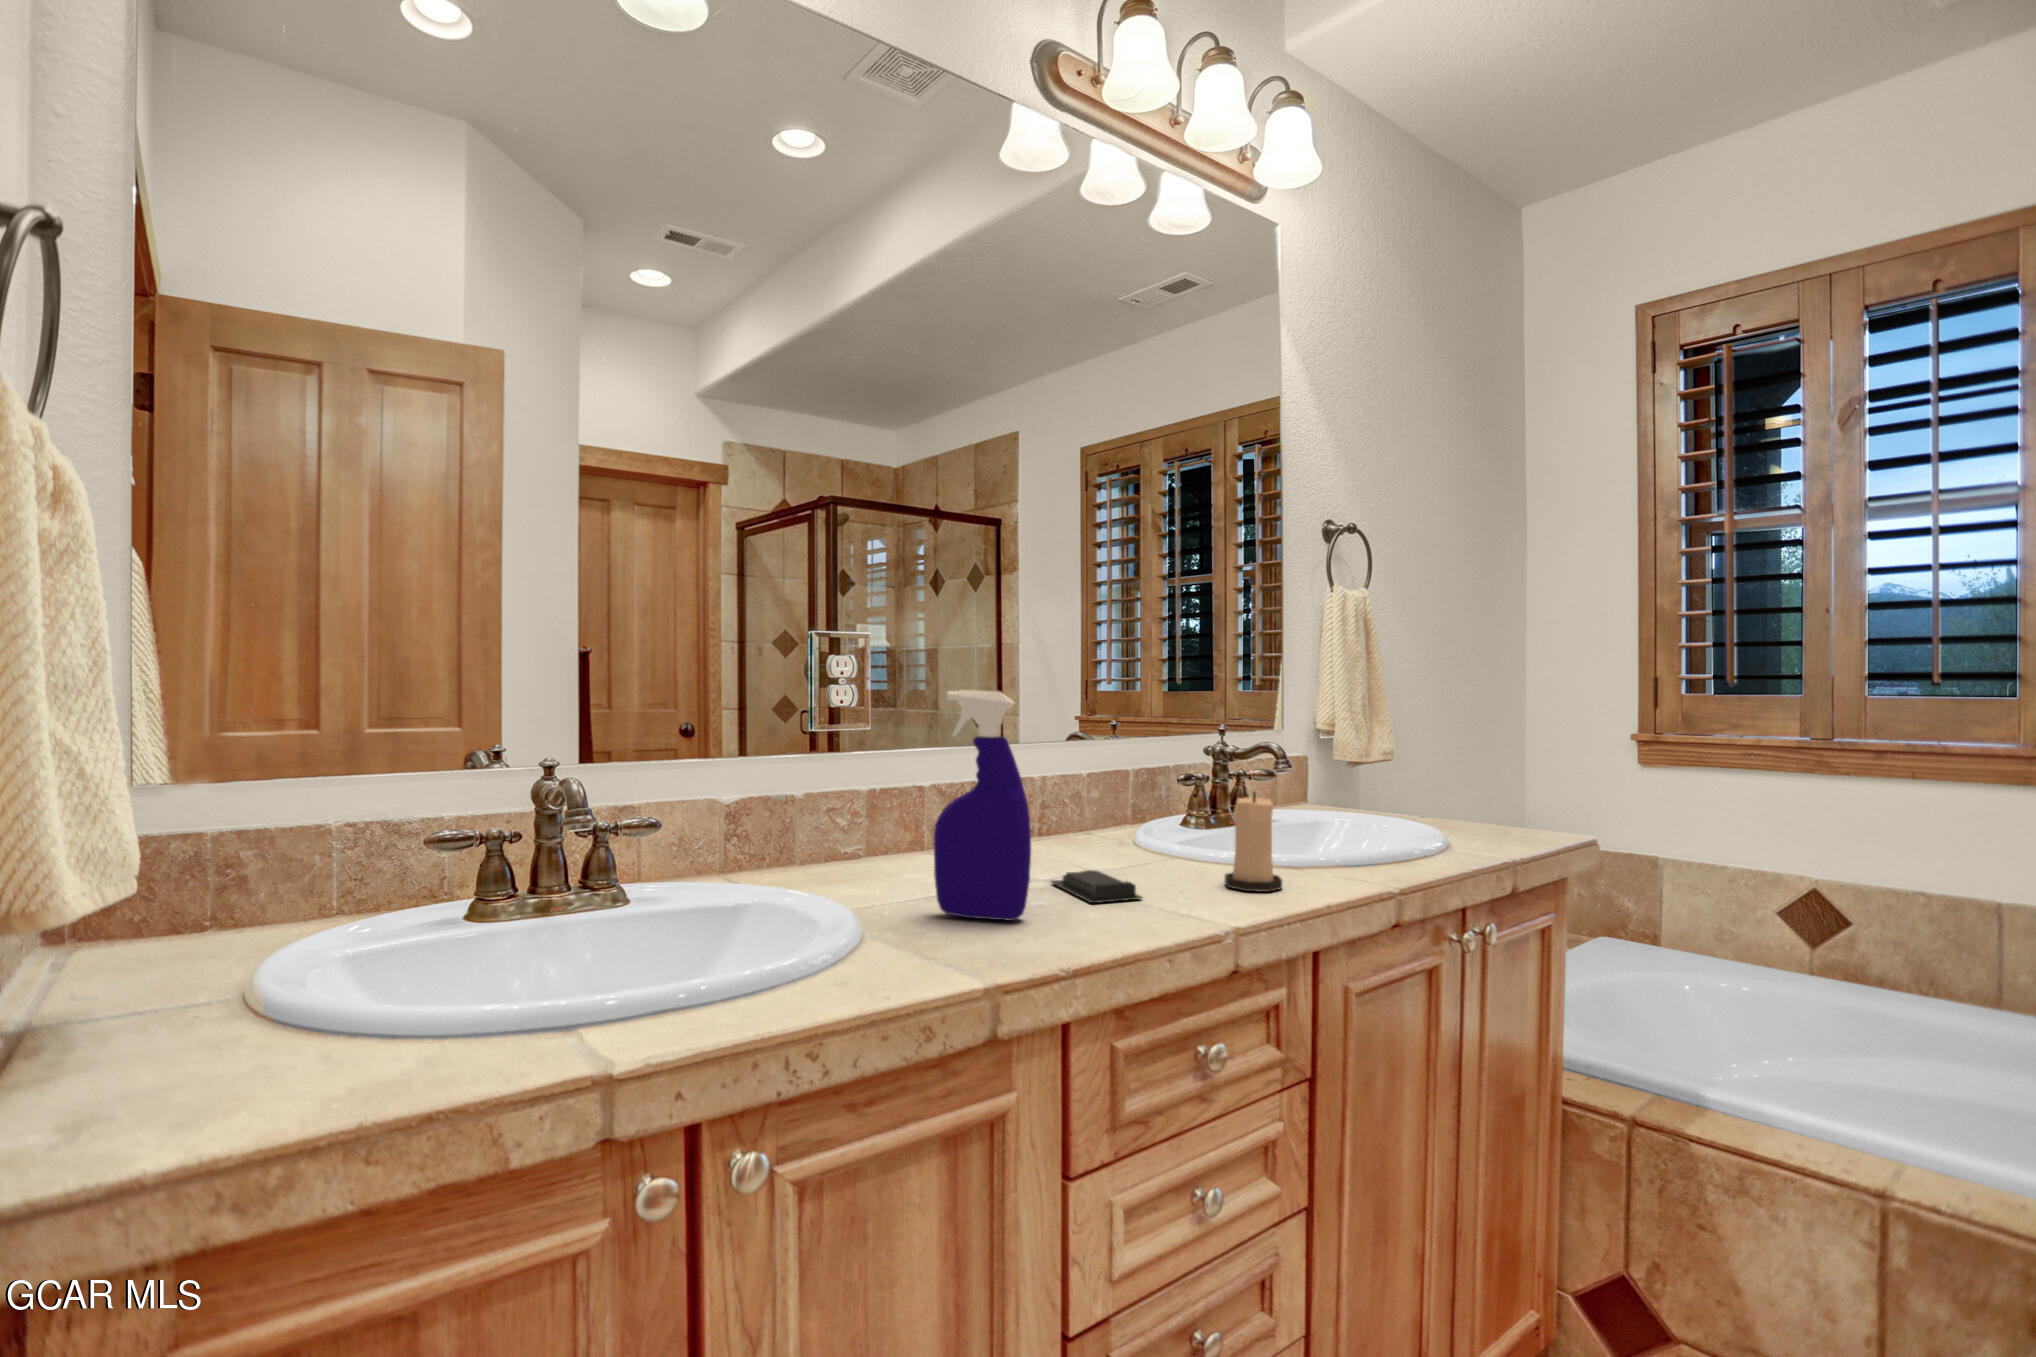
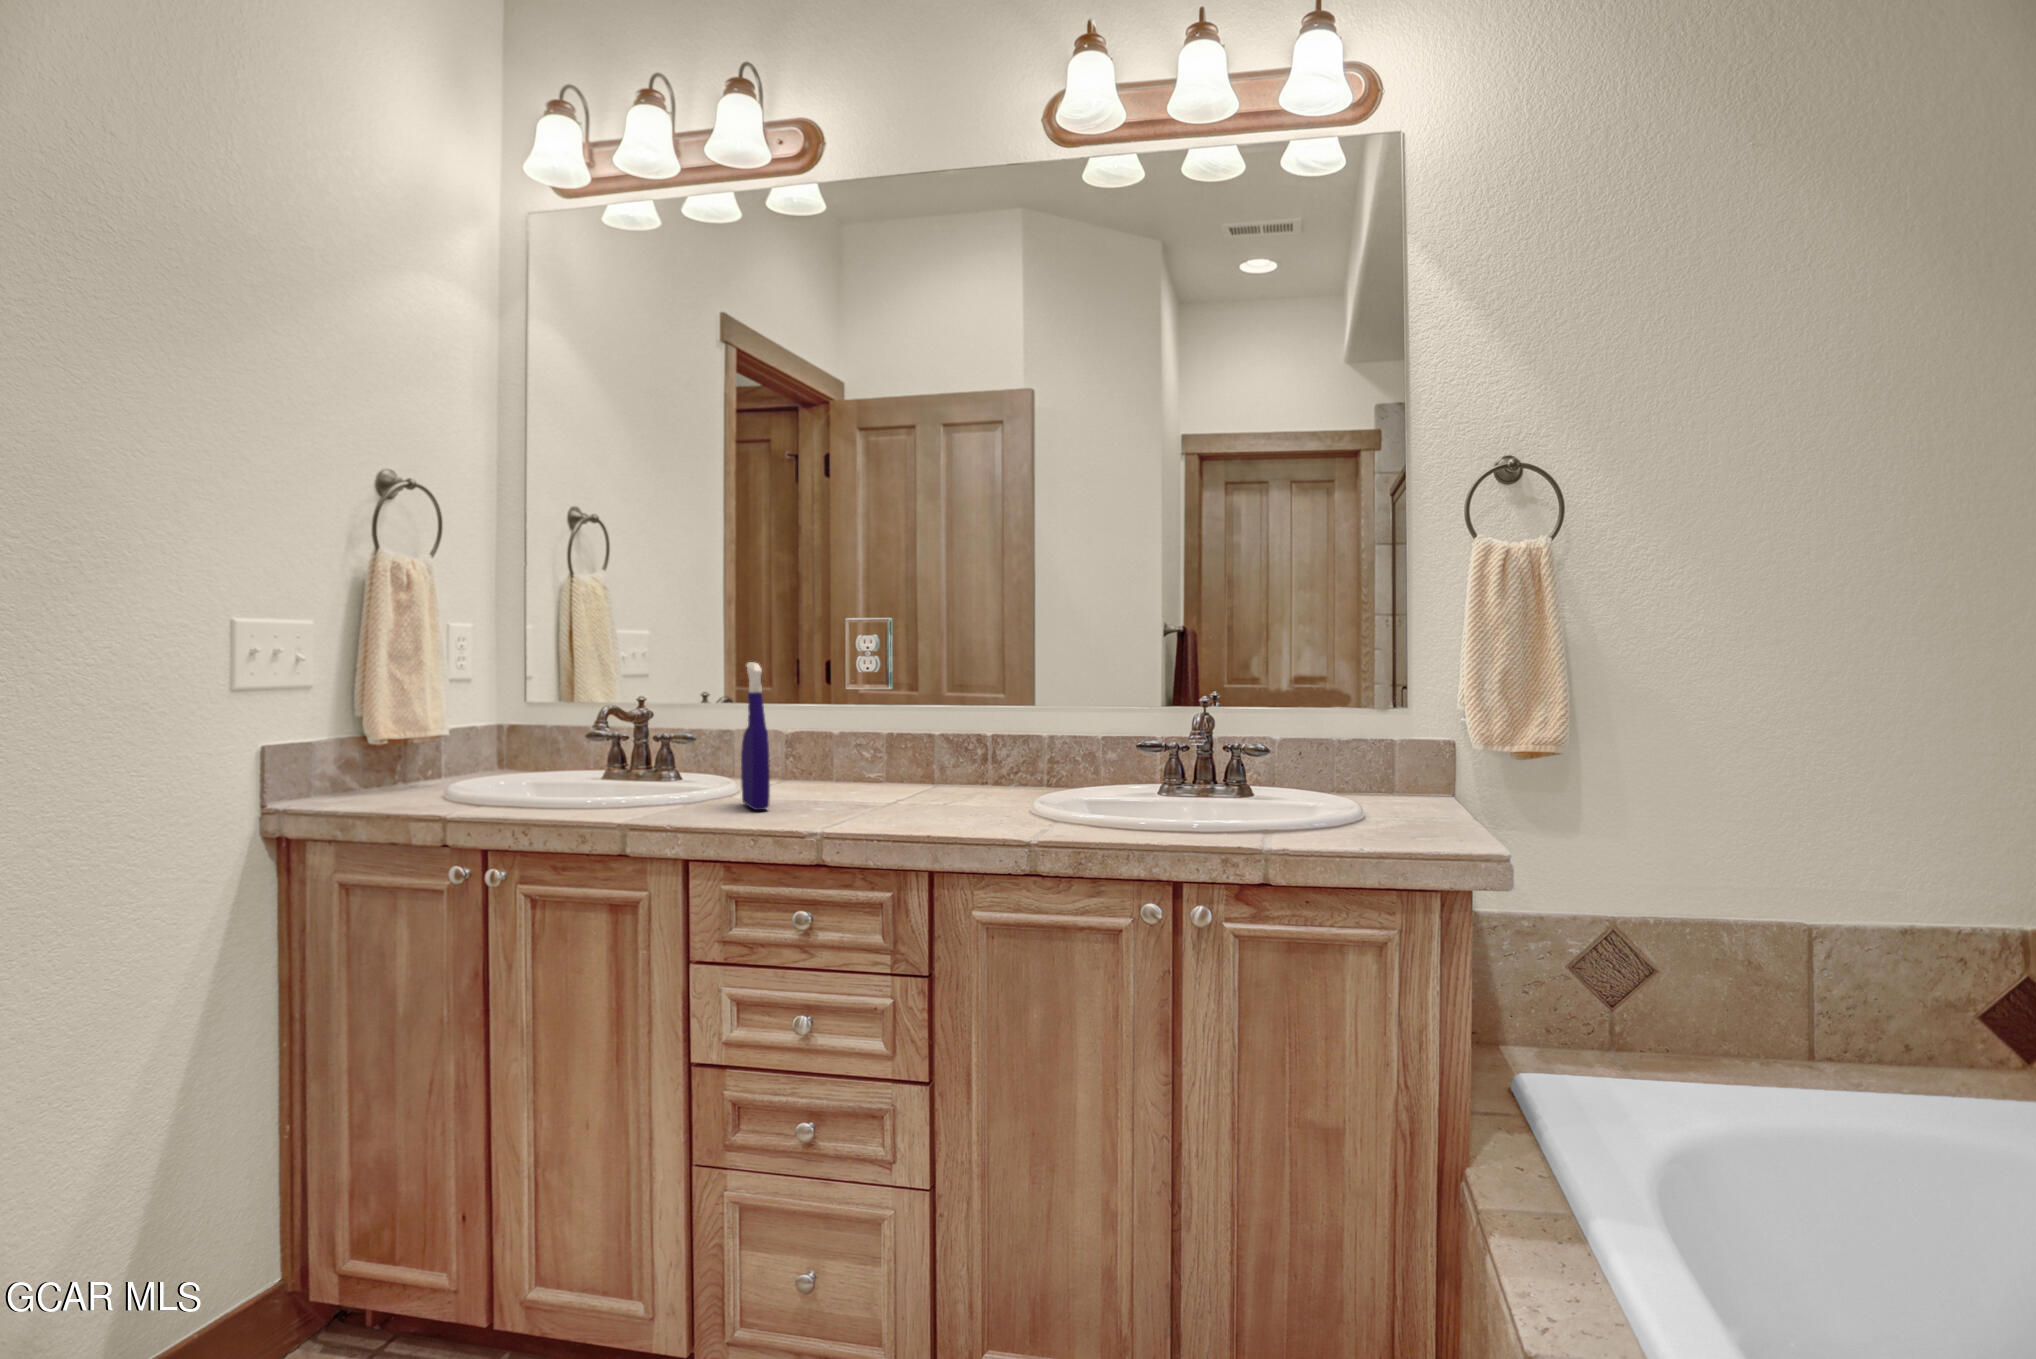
candle: present [1224,792,1282,892] -> none [934,746,980,826]
soap bar: present [1051,870,1142,903] -> none [830,795,905,815]

